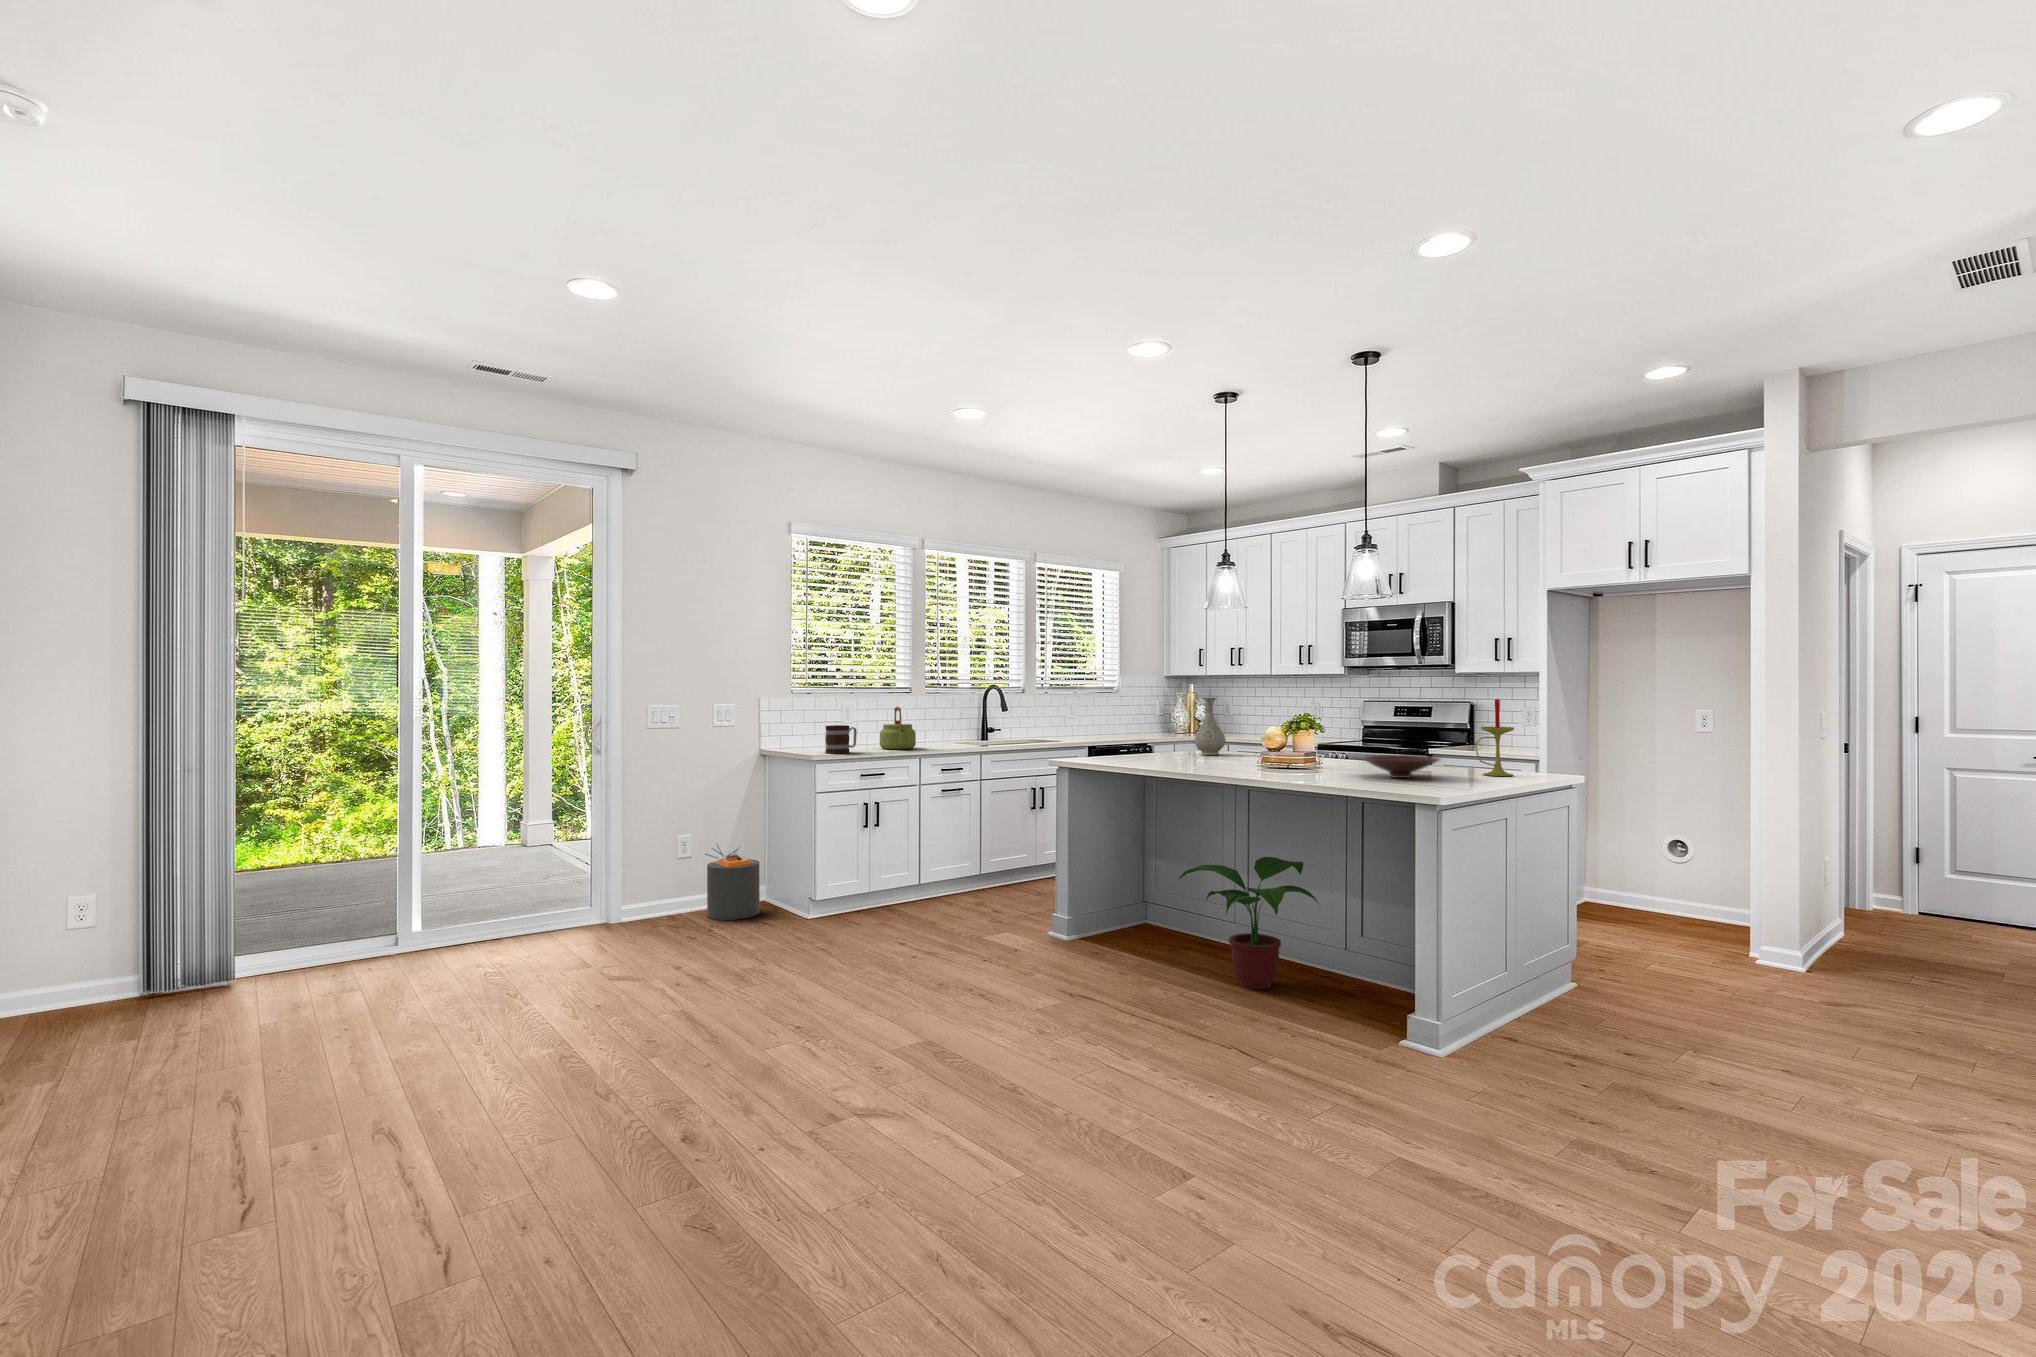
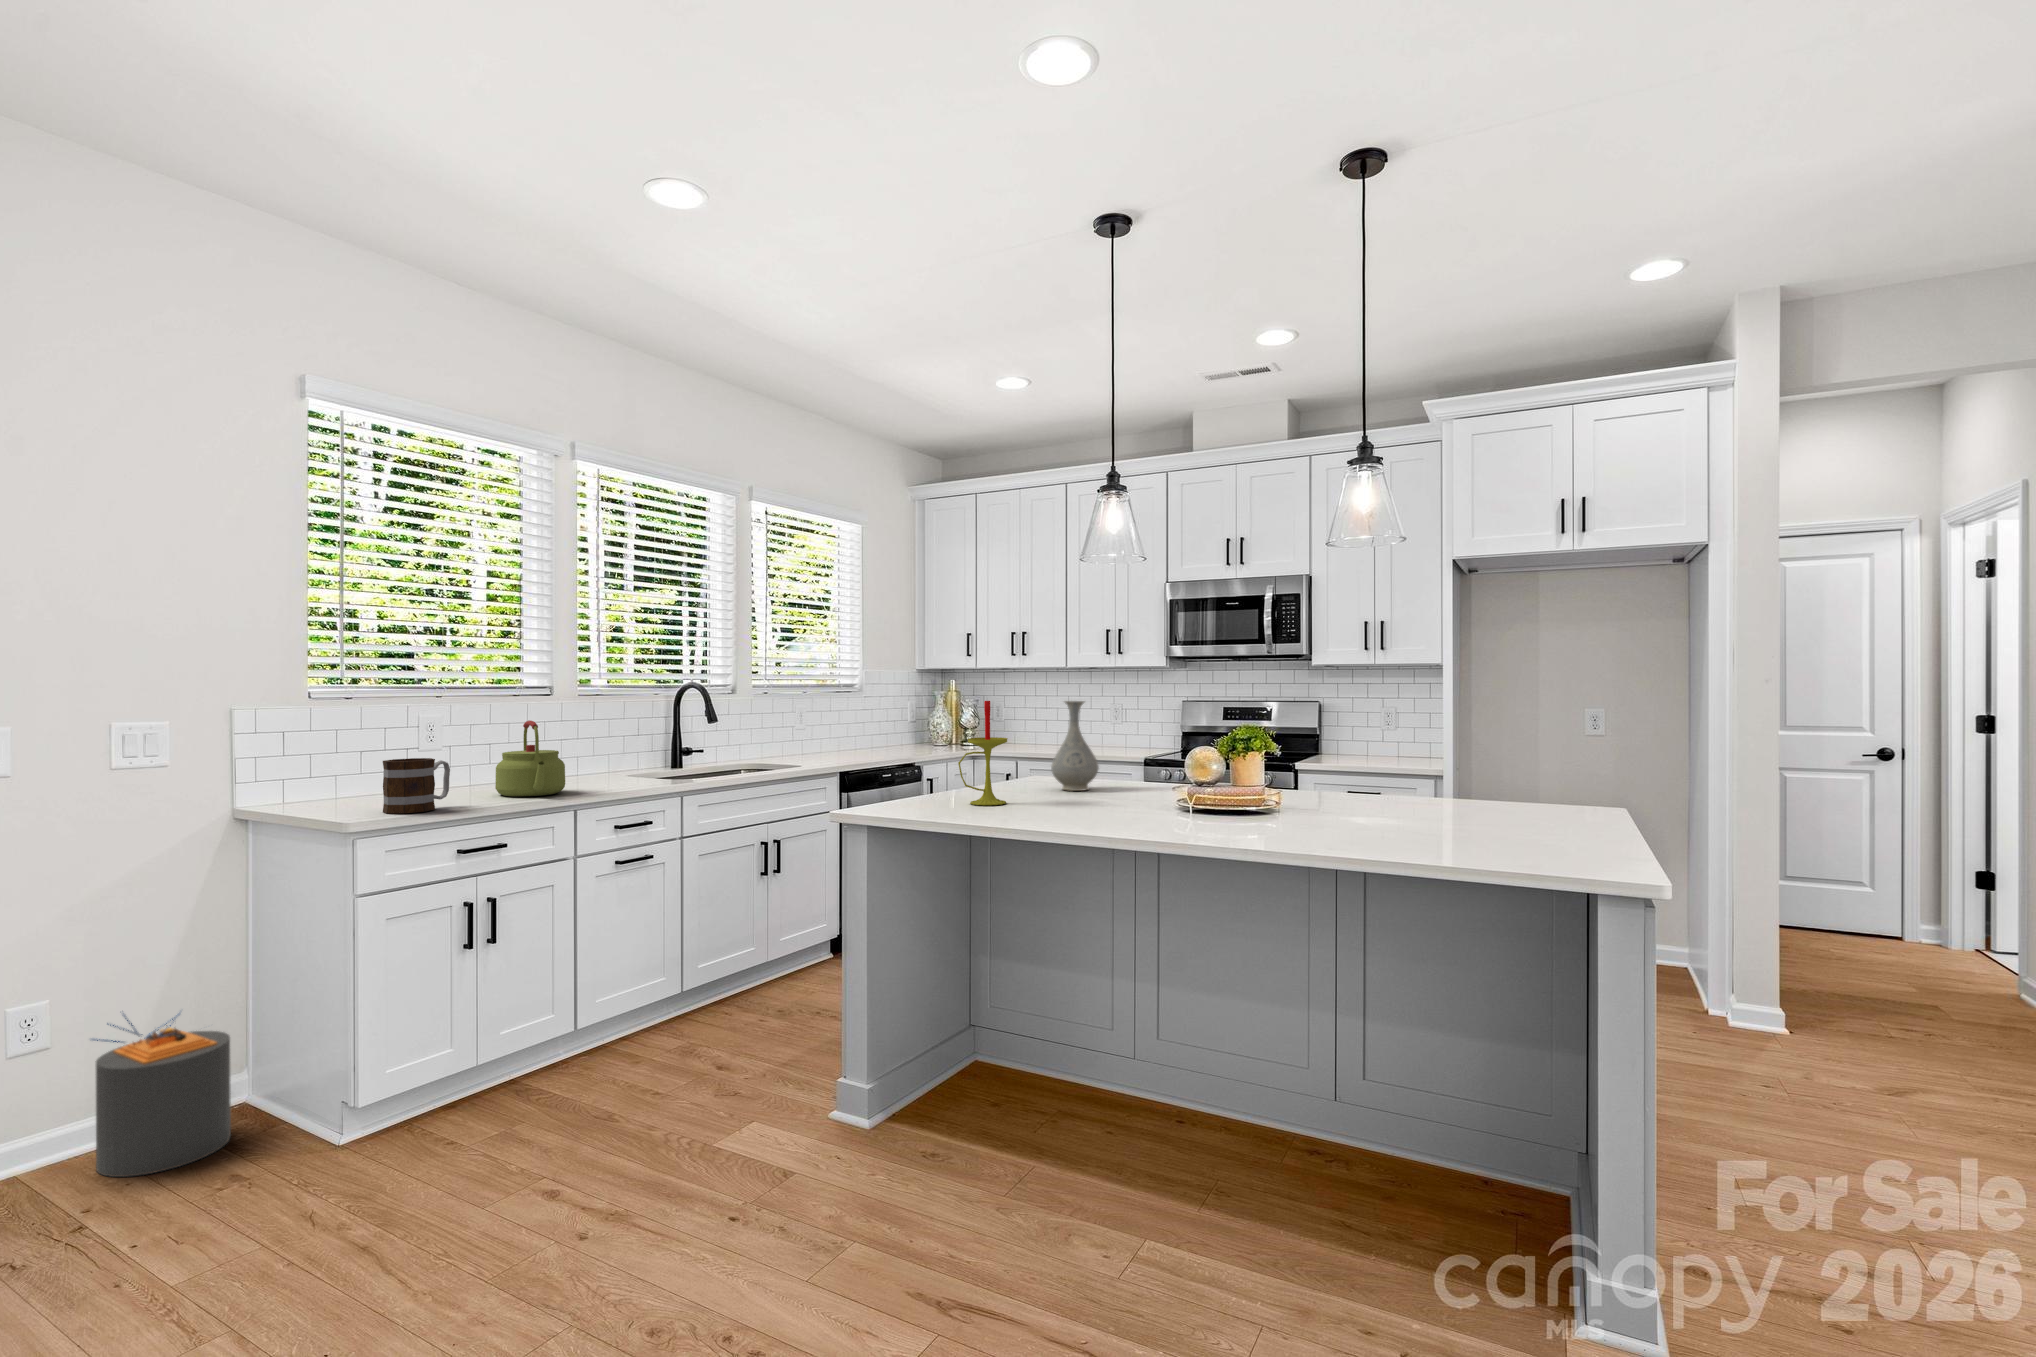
candle: present [1475,699,1514,776] -> present [958,701,1008,805]
bowl: present [1361,755,1441,778] -> none [1393,792,1528,832]
potted plant: present [1179,857,1319,989] -> none [1091,965,1335,1211]

